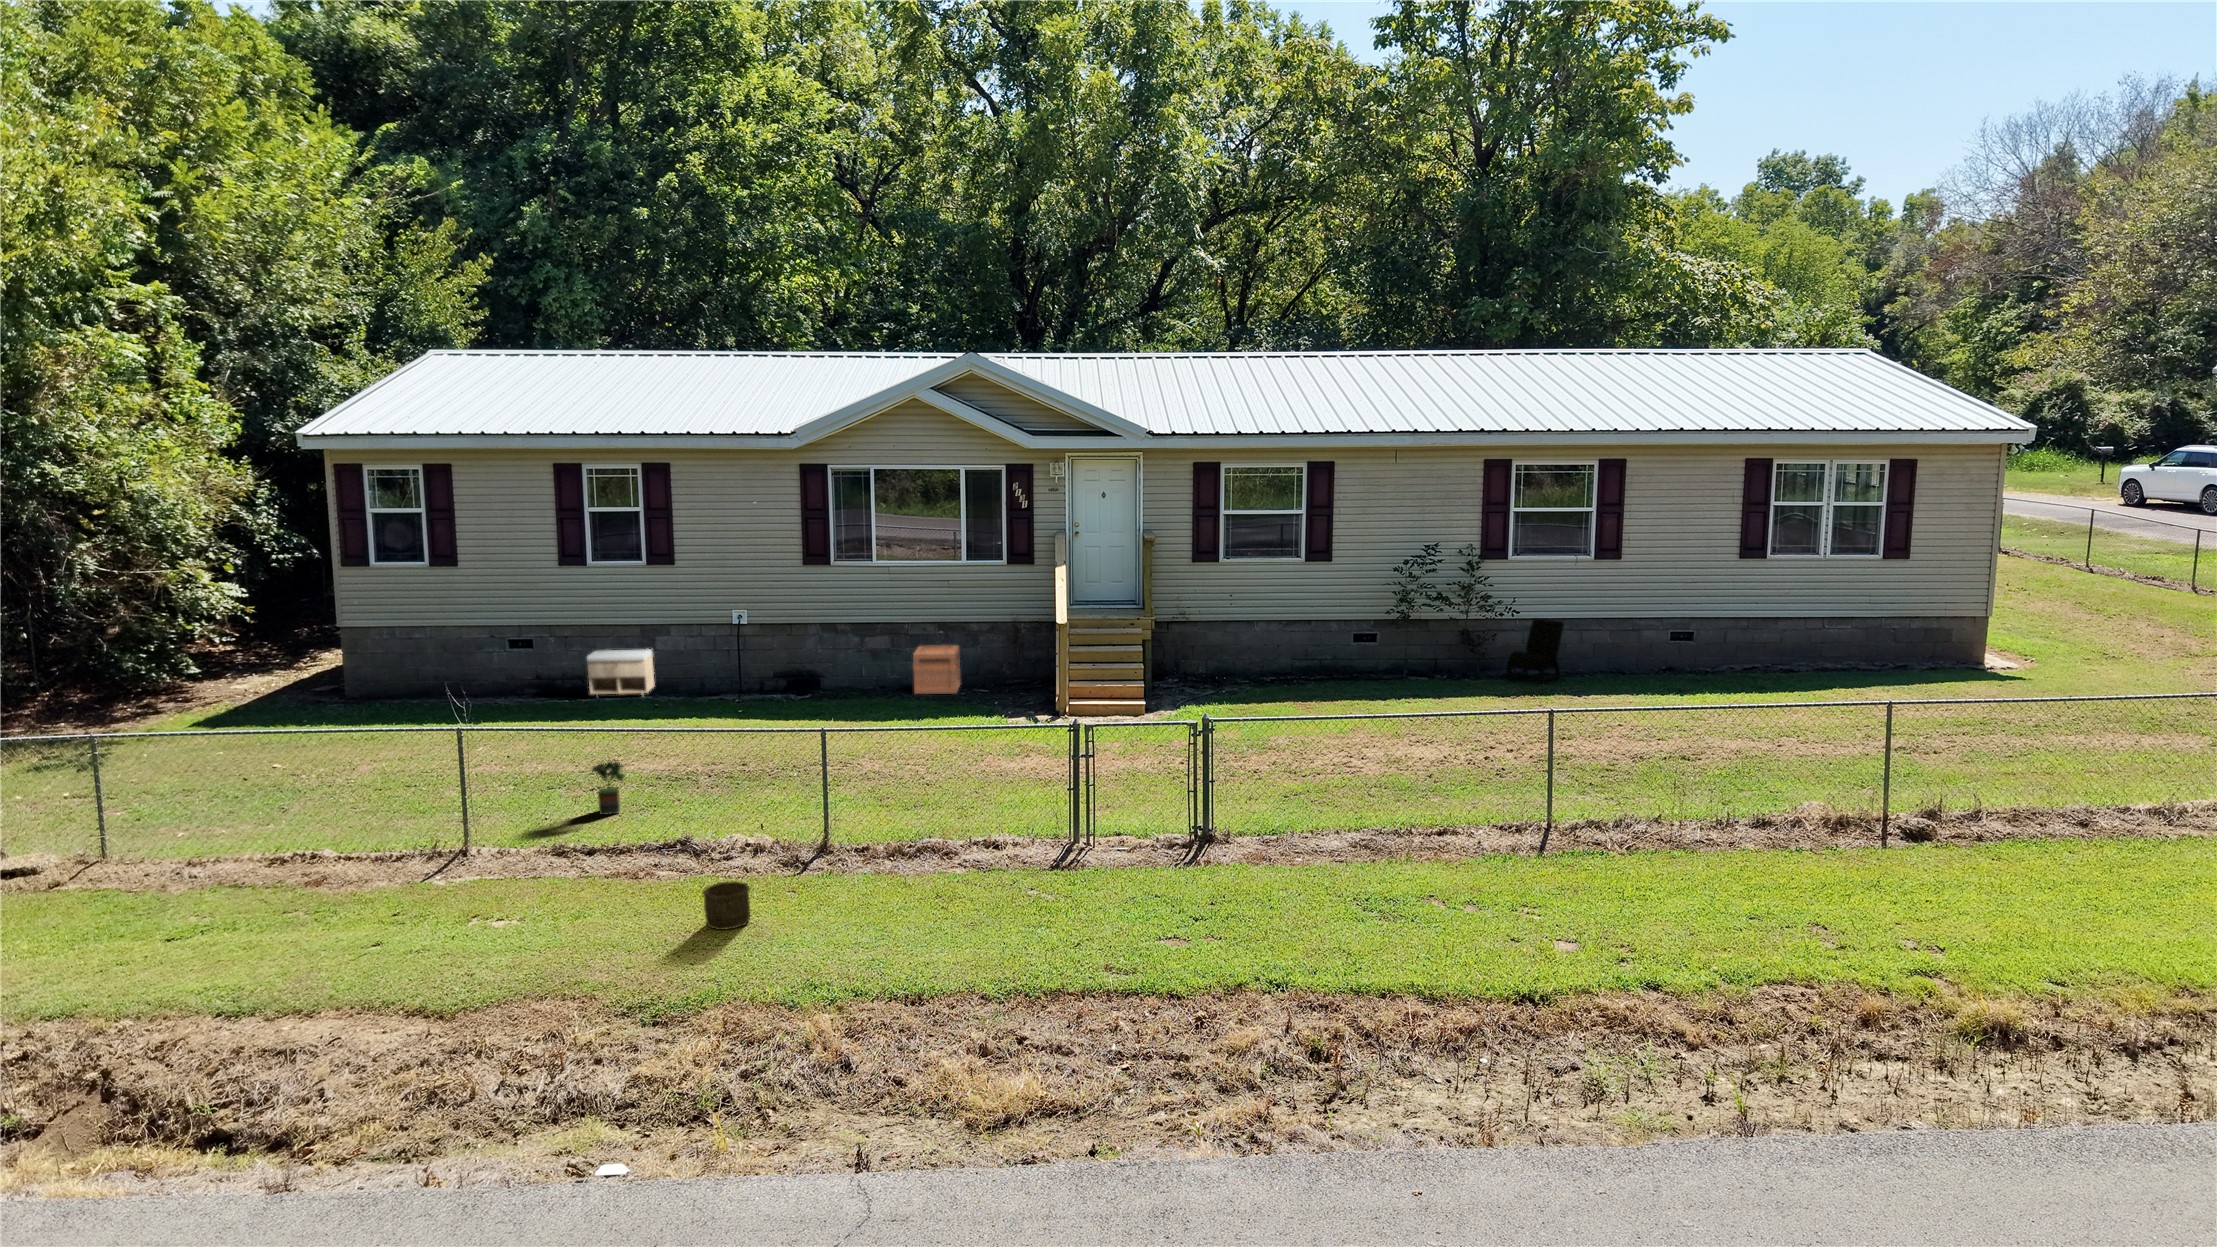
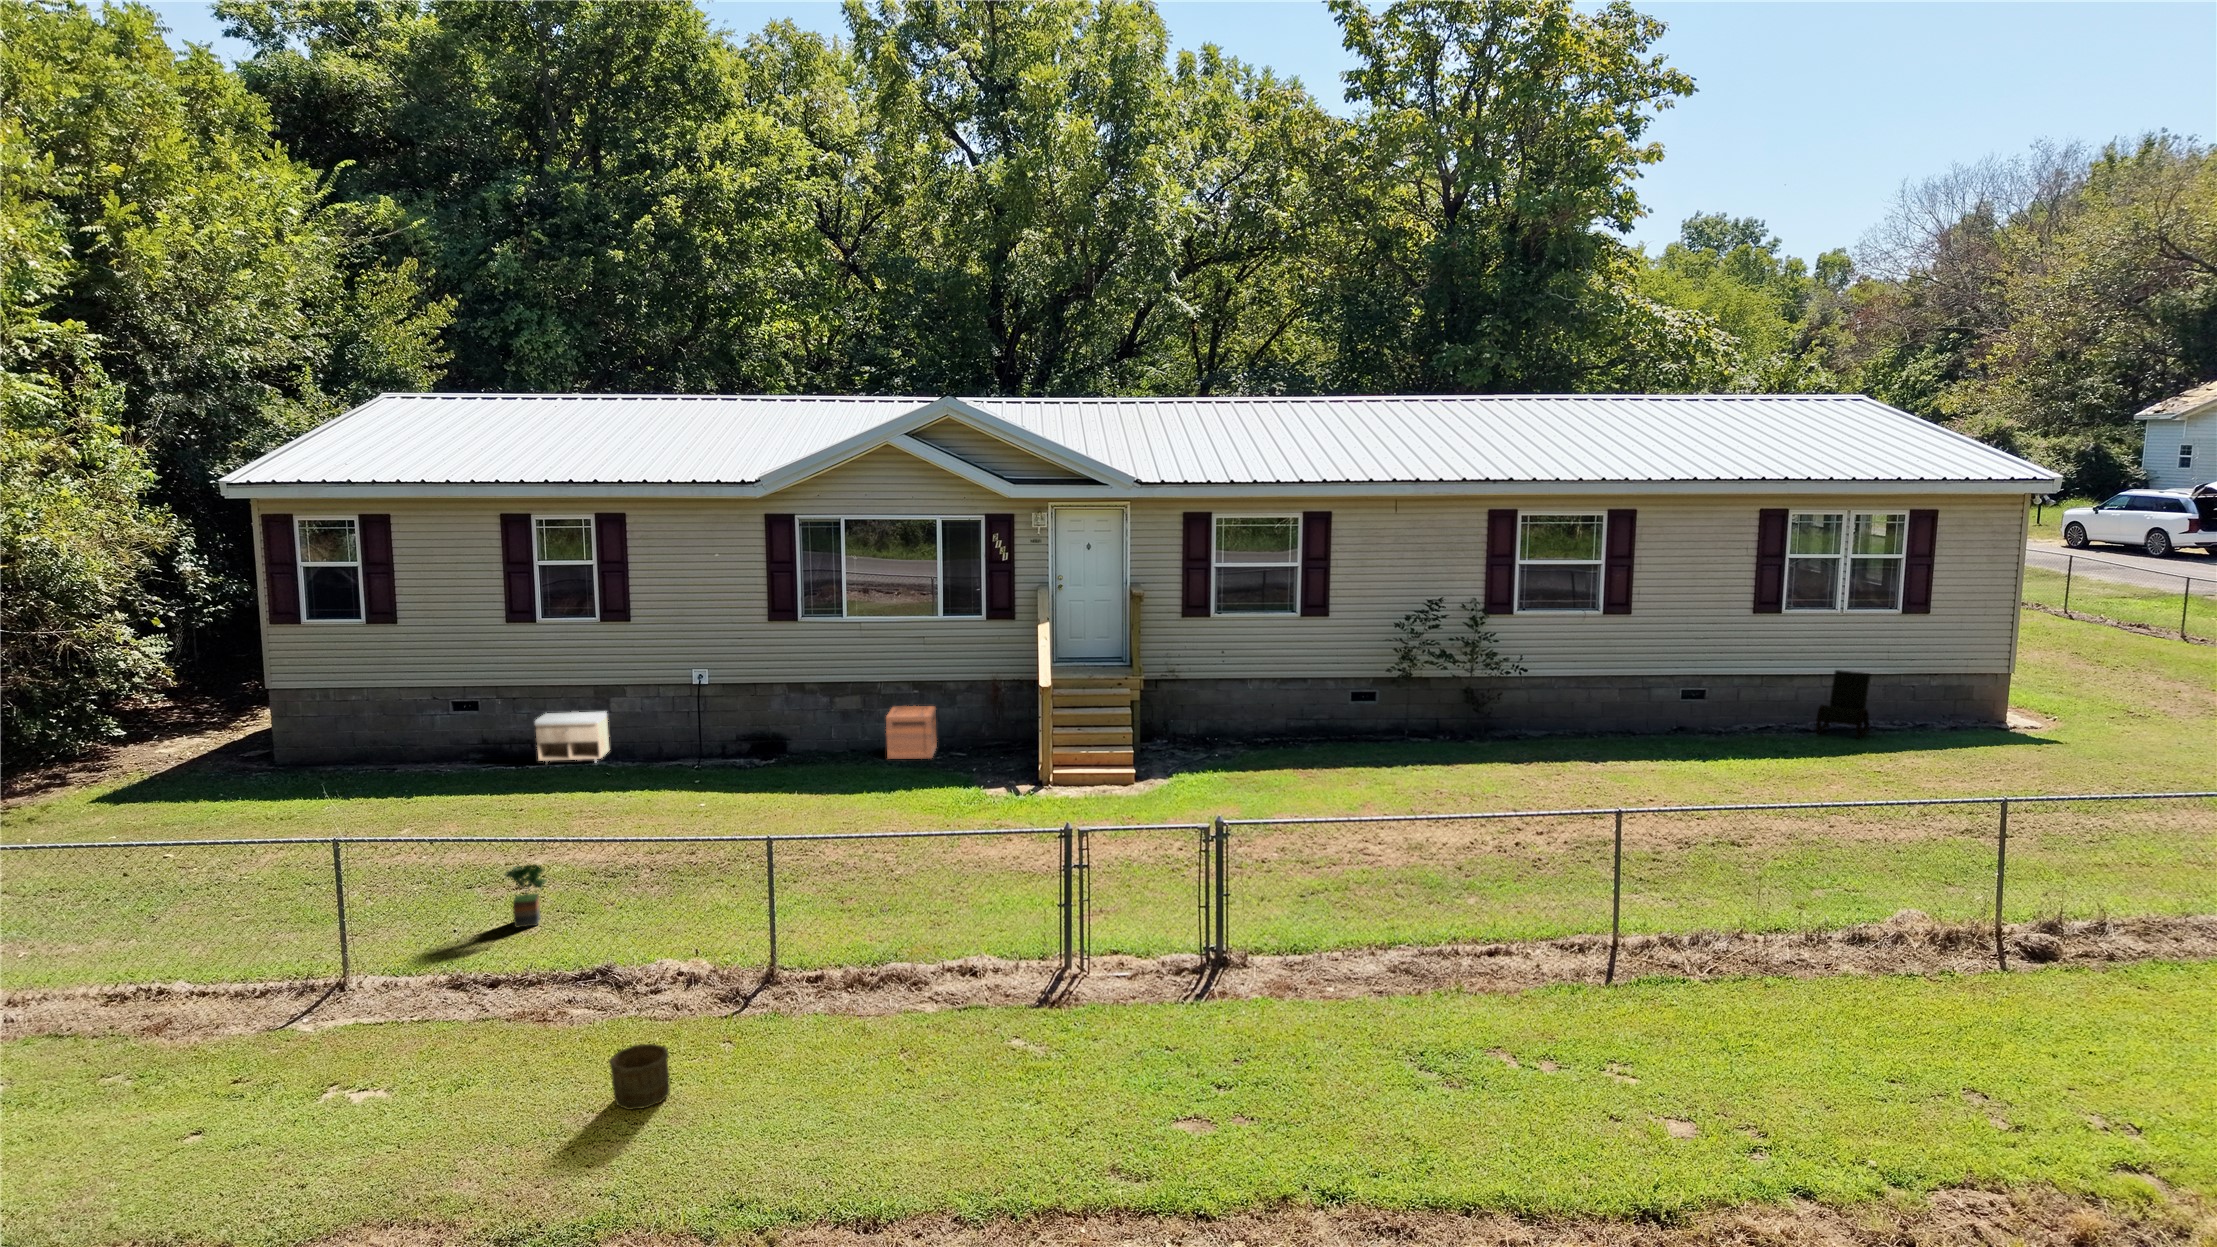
lounge chair: present [1507,618,1564,683] -> present [1816,670,1870,739]

